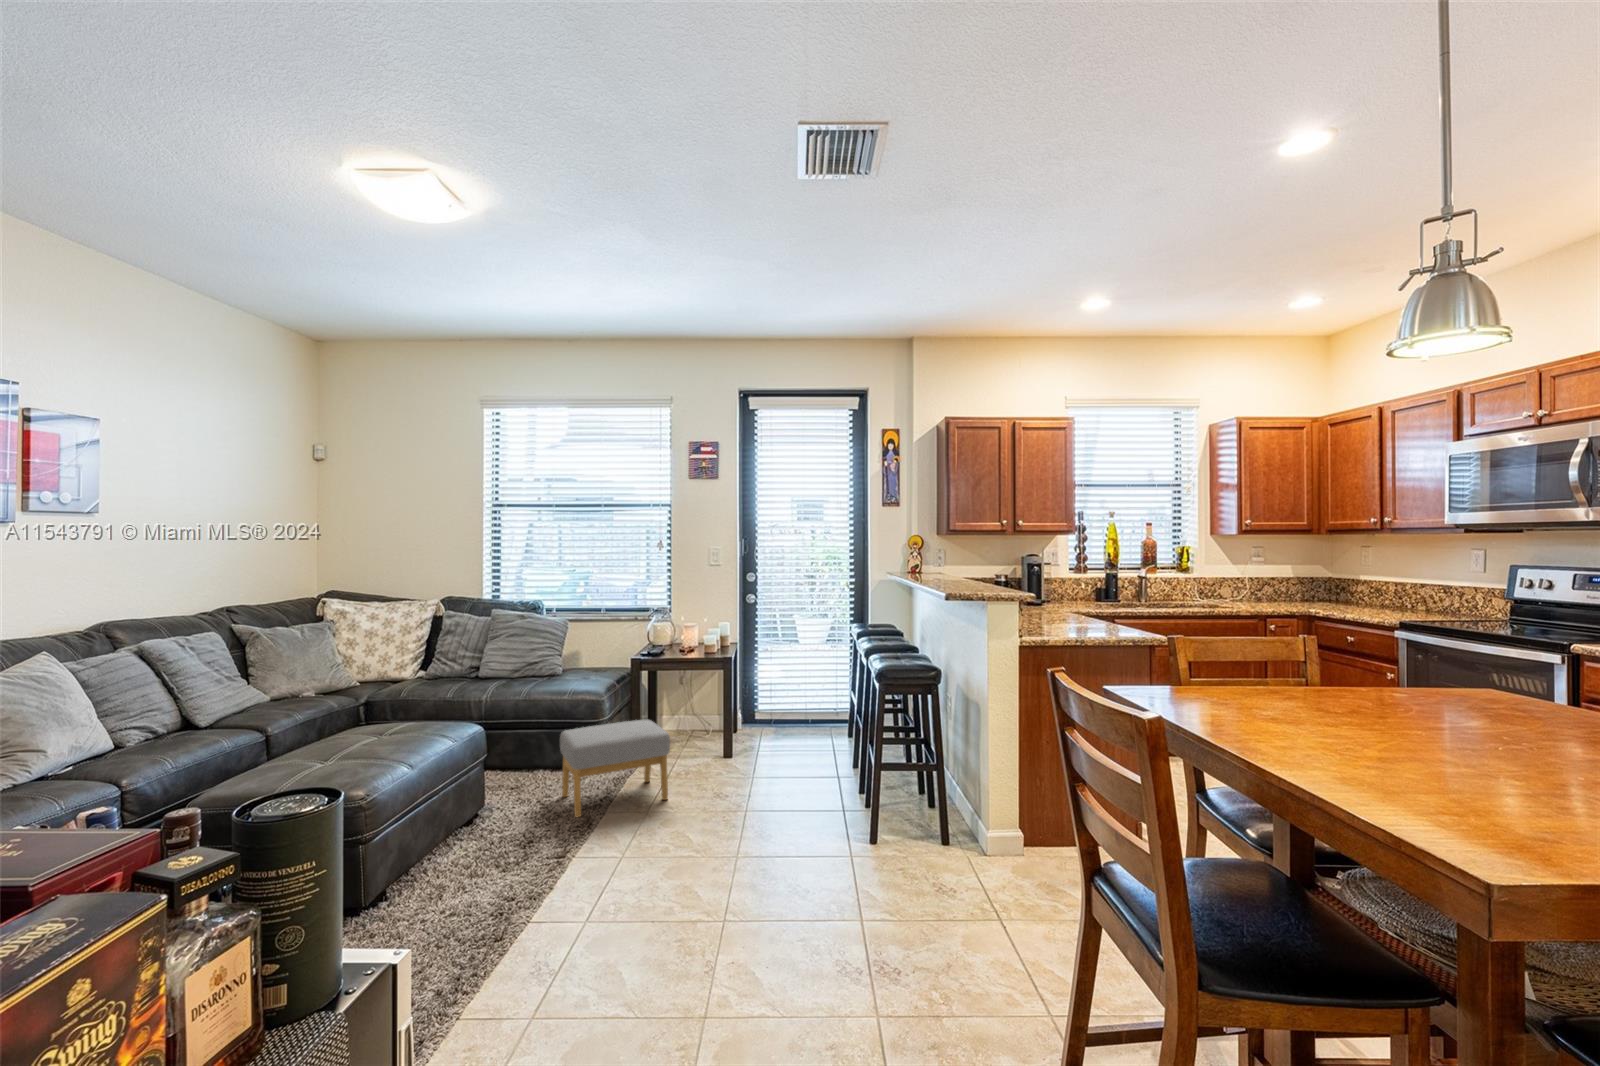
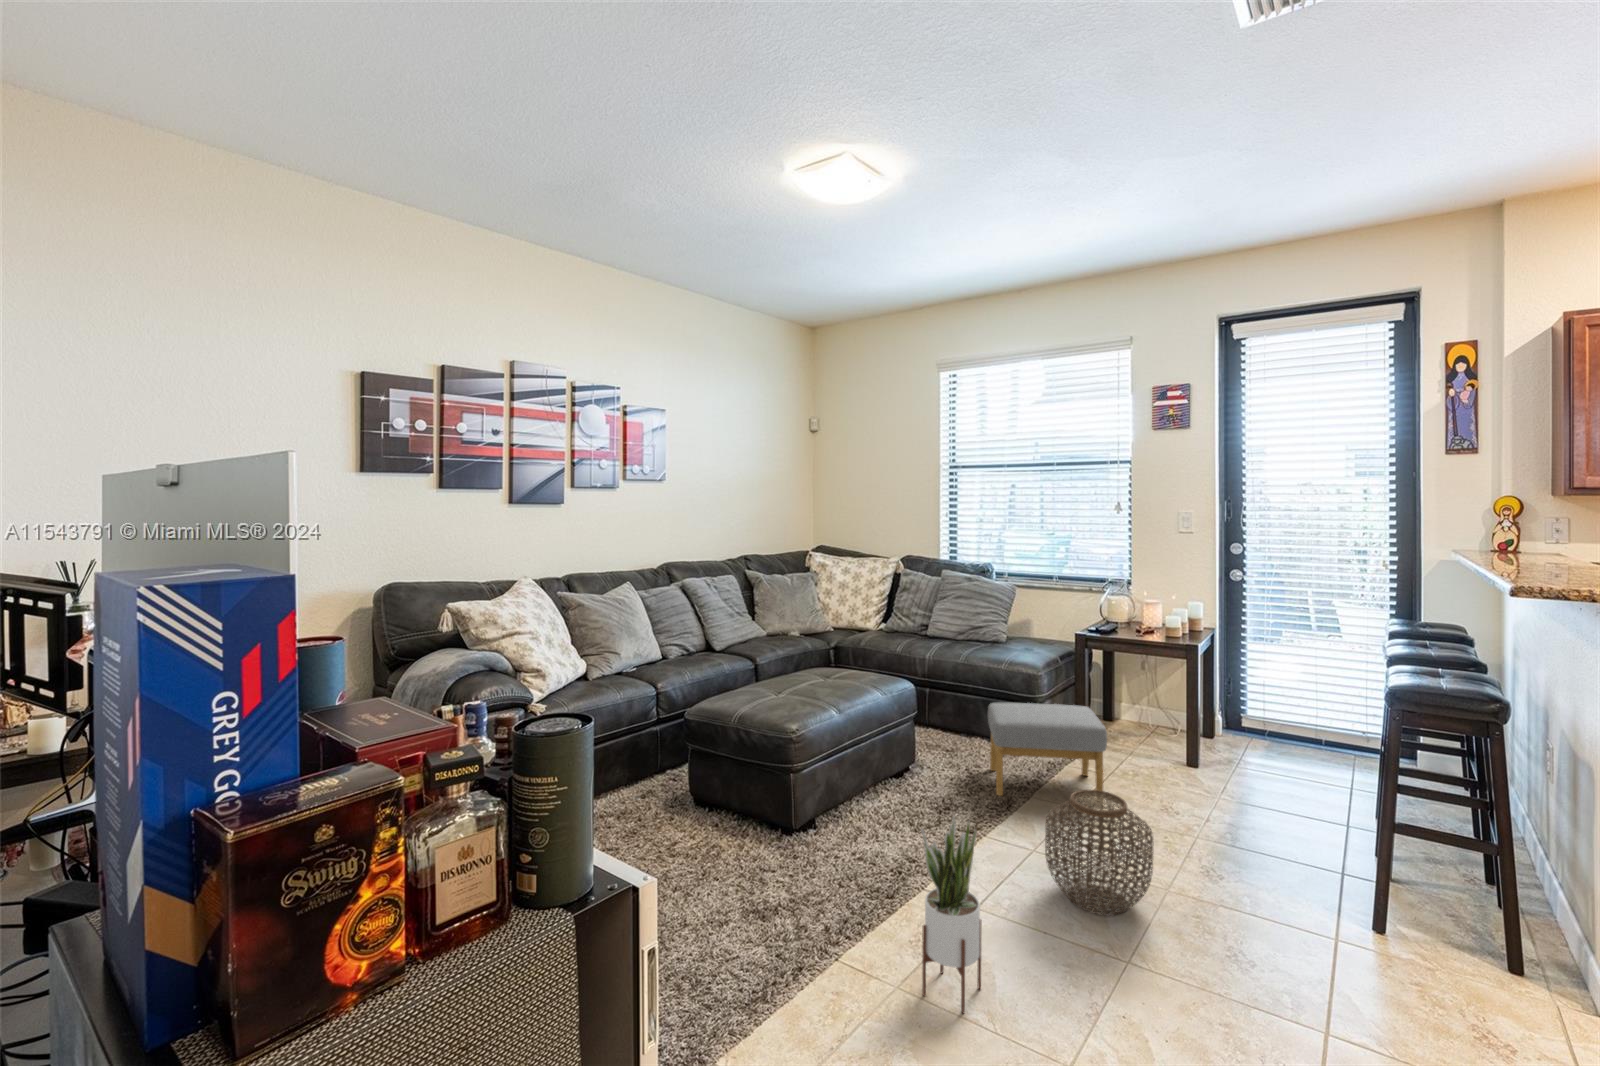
woven basket: none [642,781,728,888] -> present [1045,790,1153,915]
potted plant: none [559,824,613,1012] -> present [921,817,982,1013]

